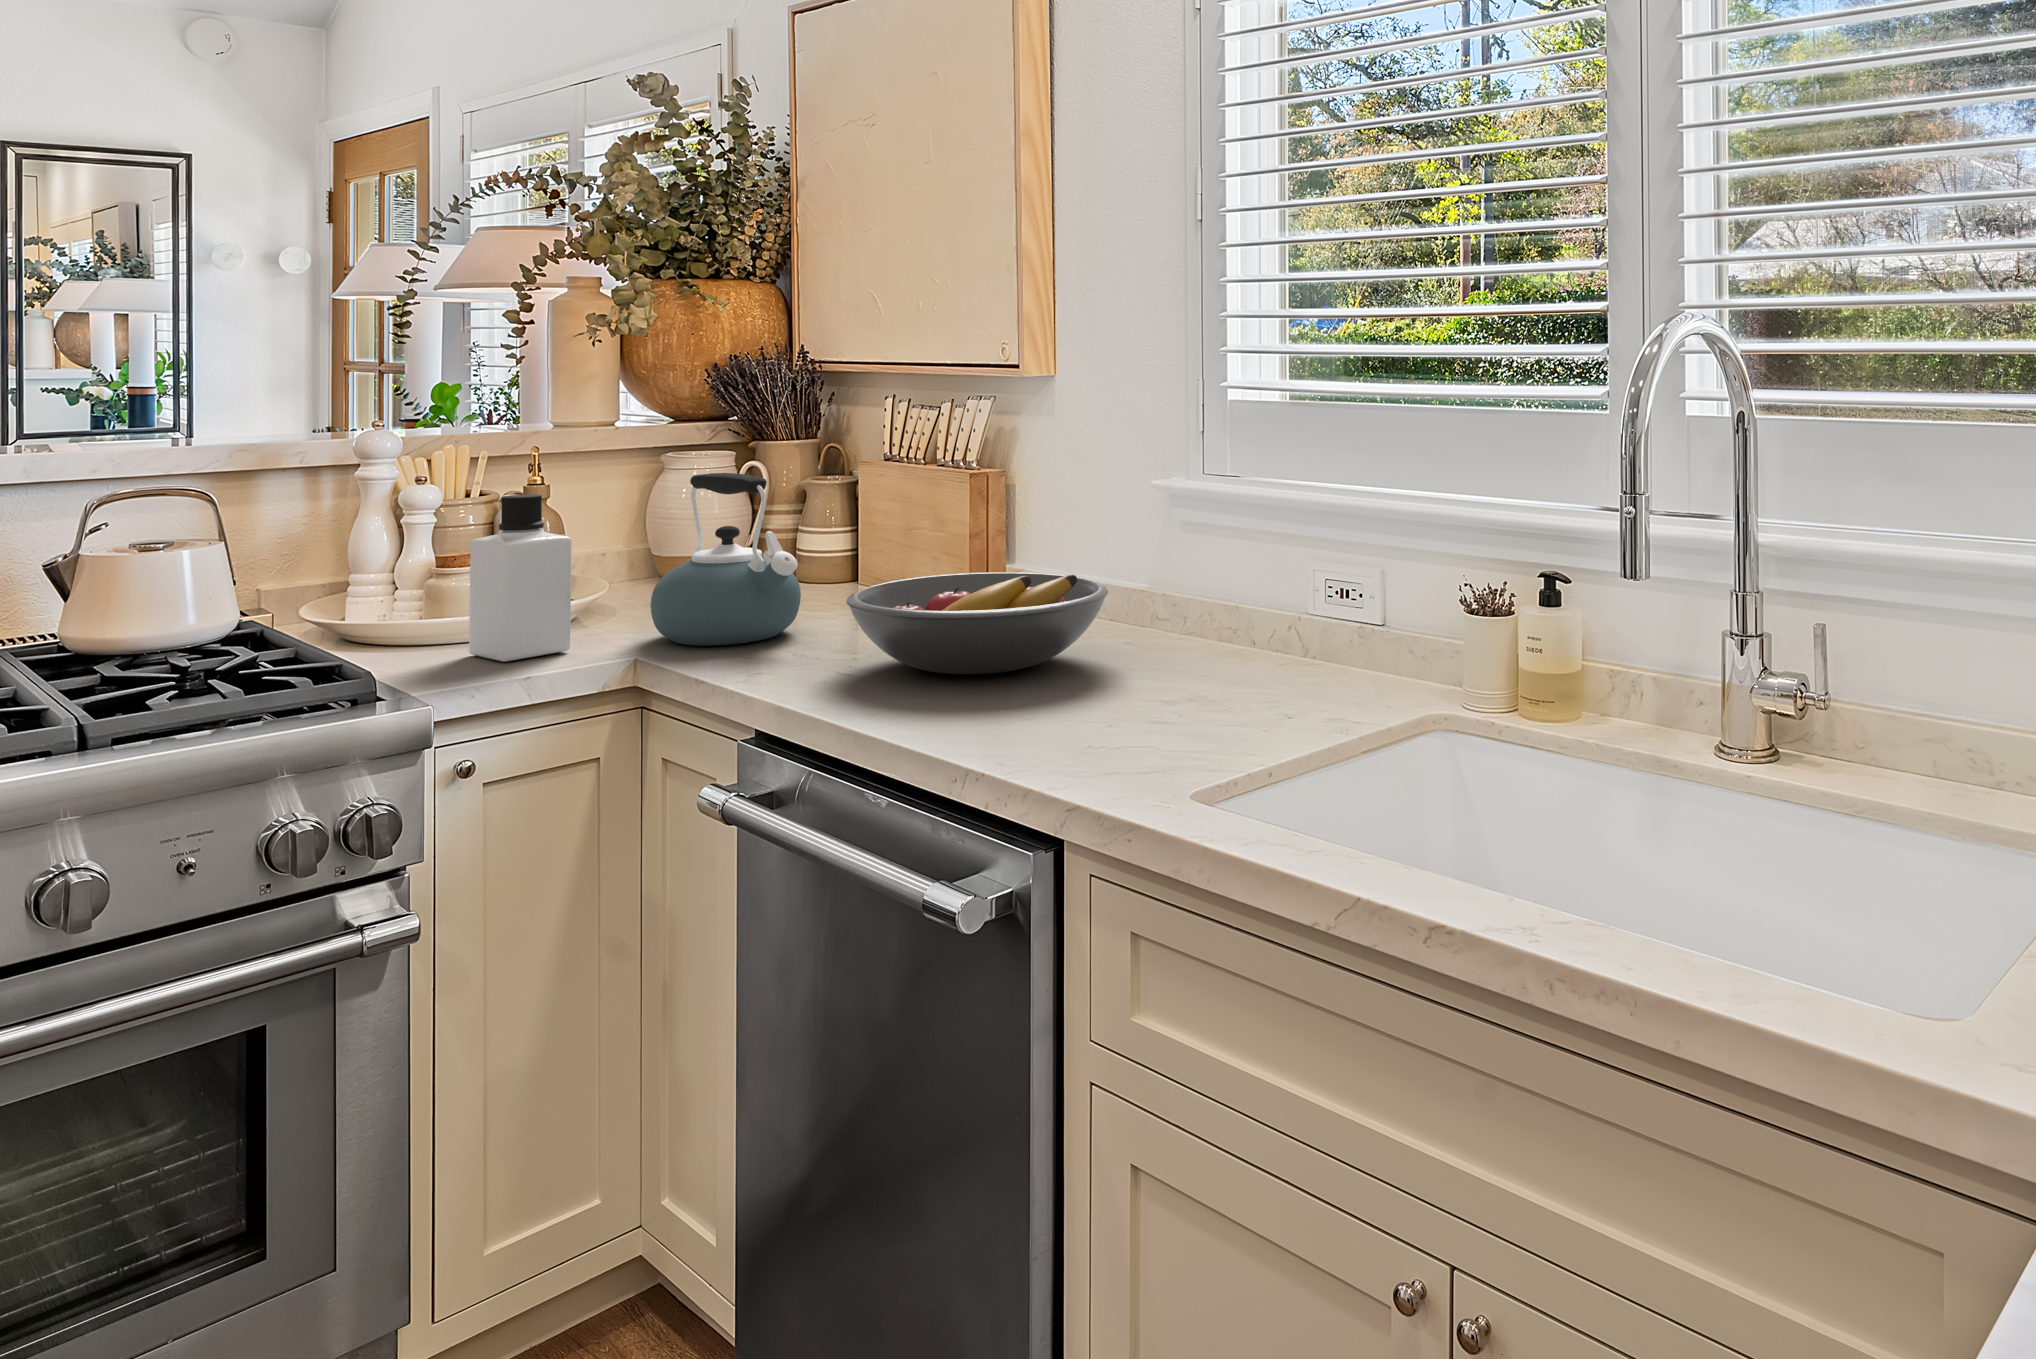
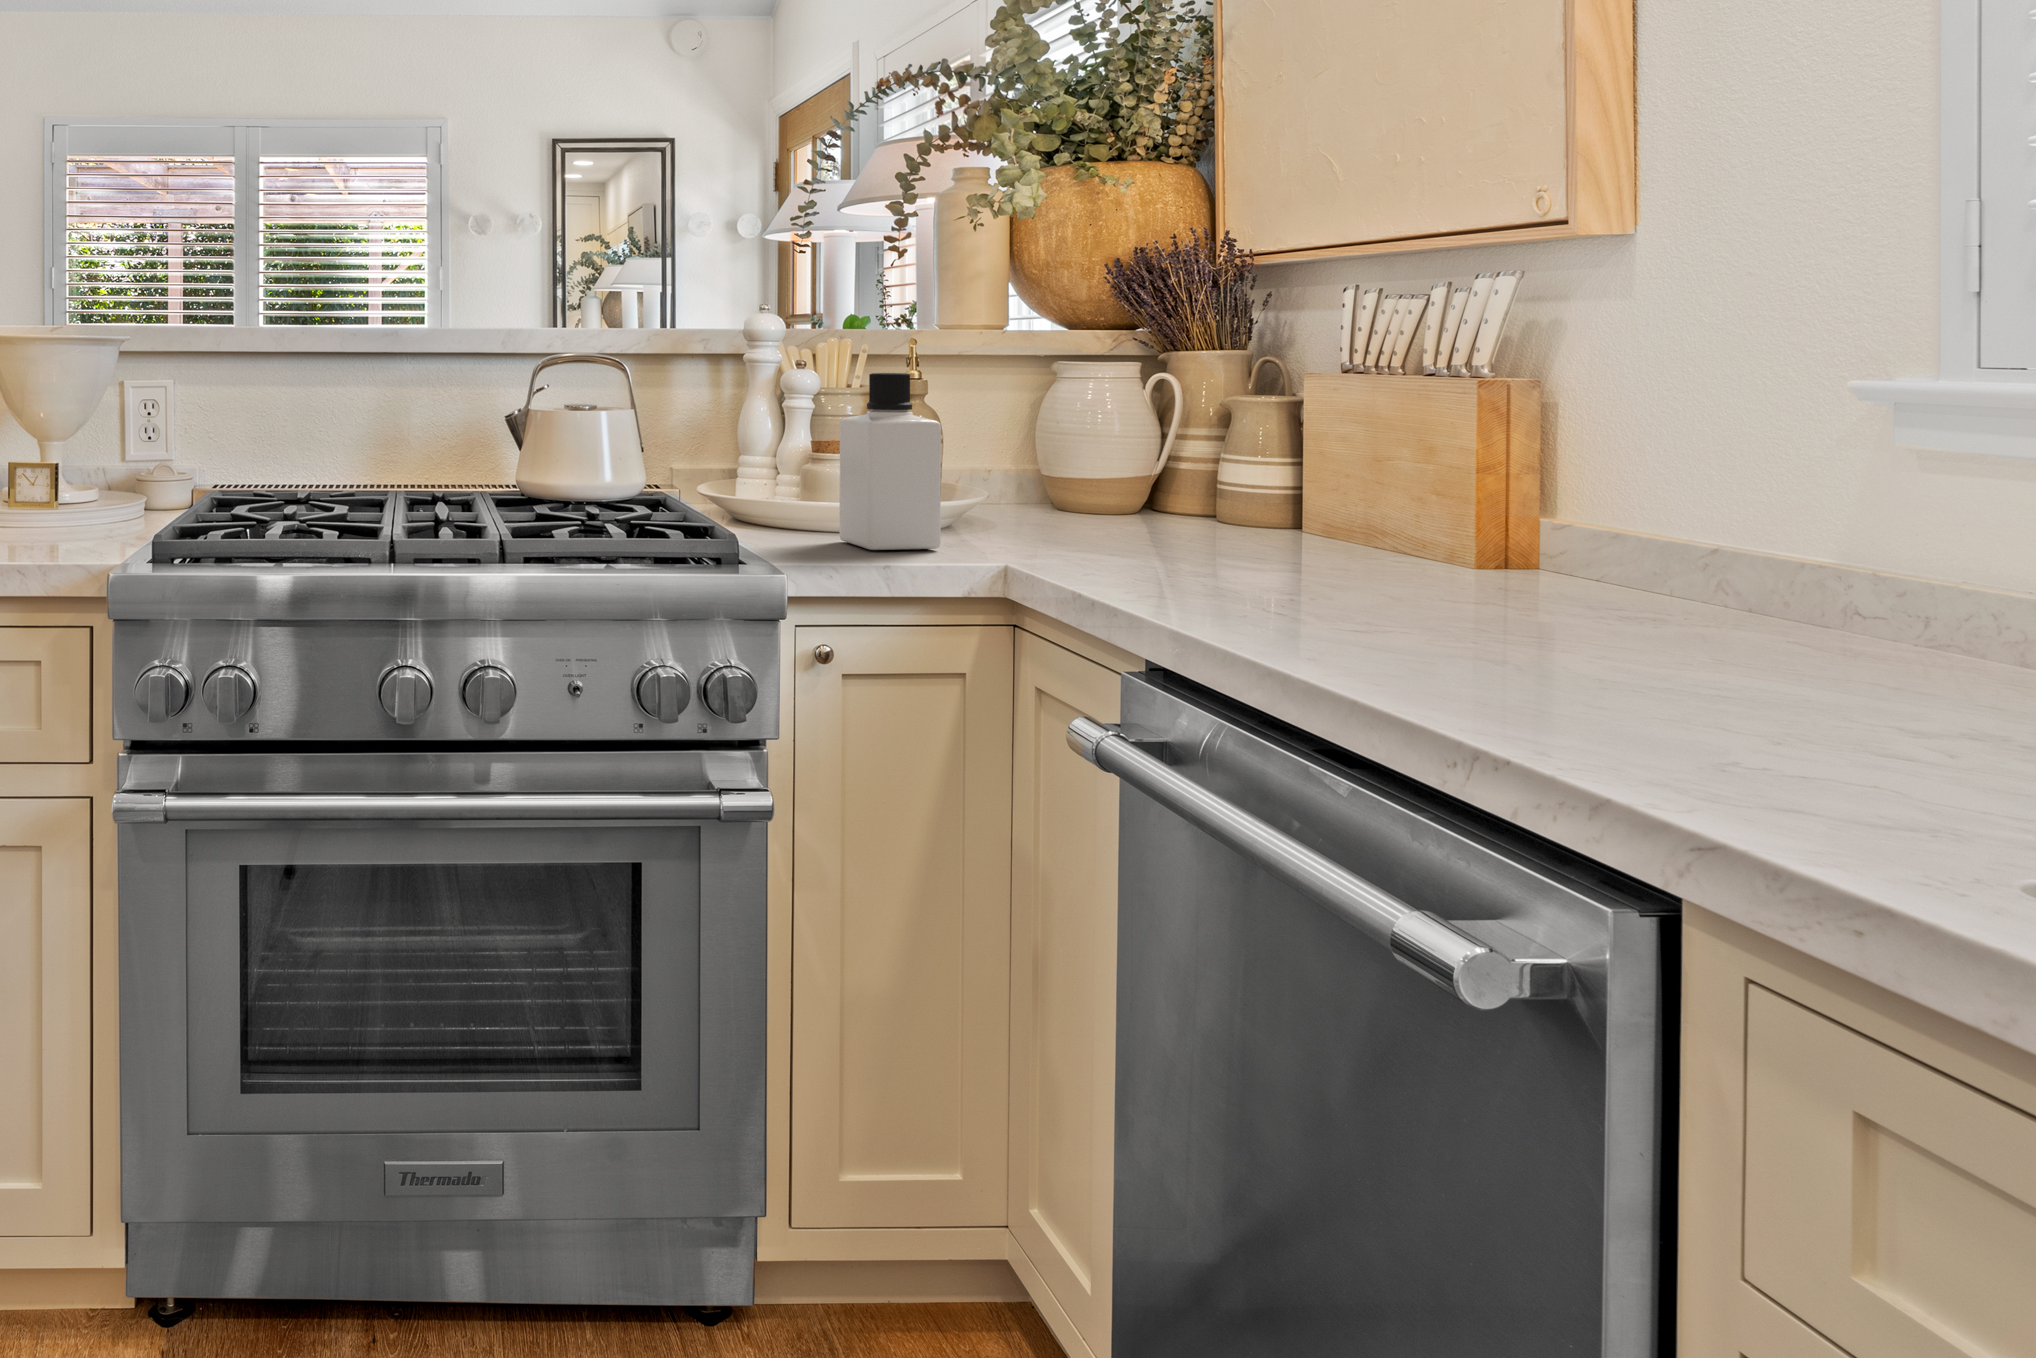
kettle: present [651,473,801,646] -> none [1030,360,1218,565]
fruit bowl: present [847,572,1108,674] -> none [1279,502,1746,643]

